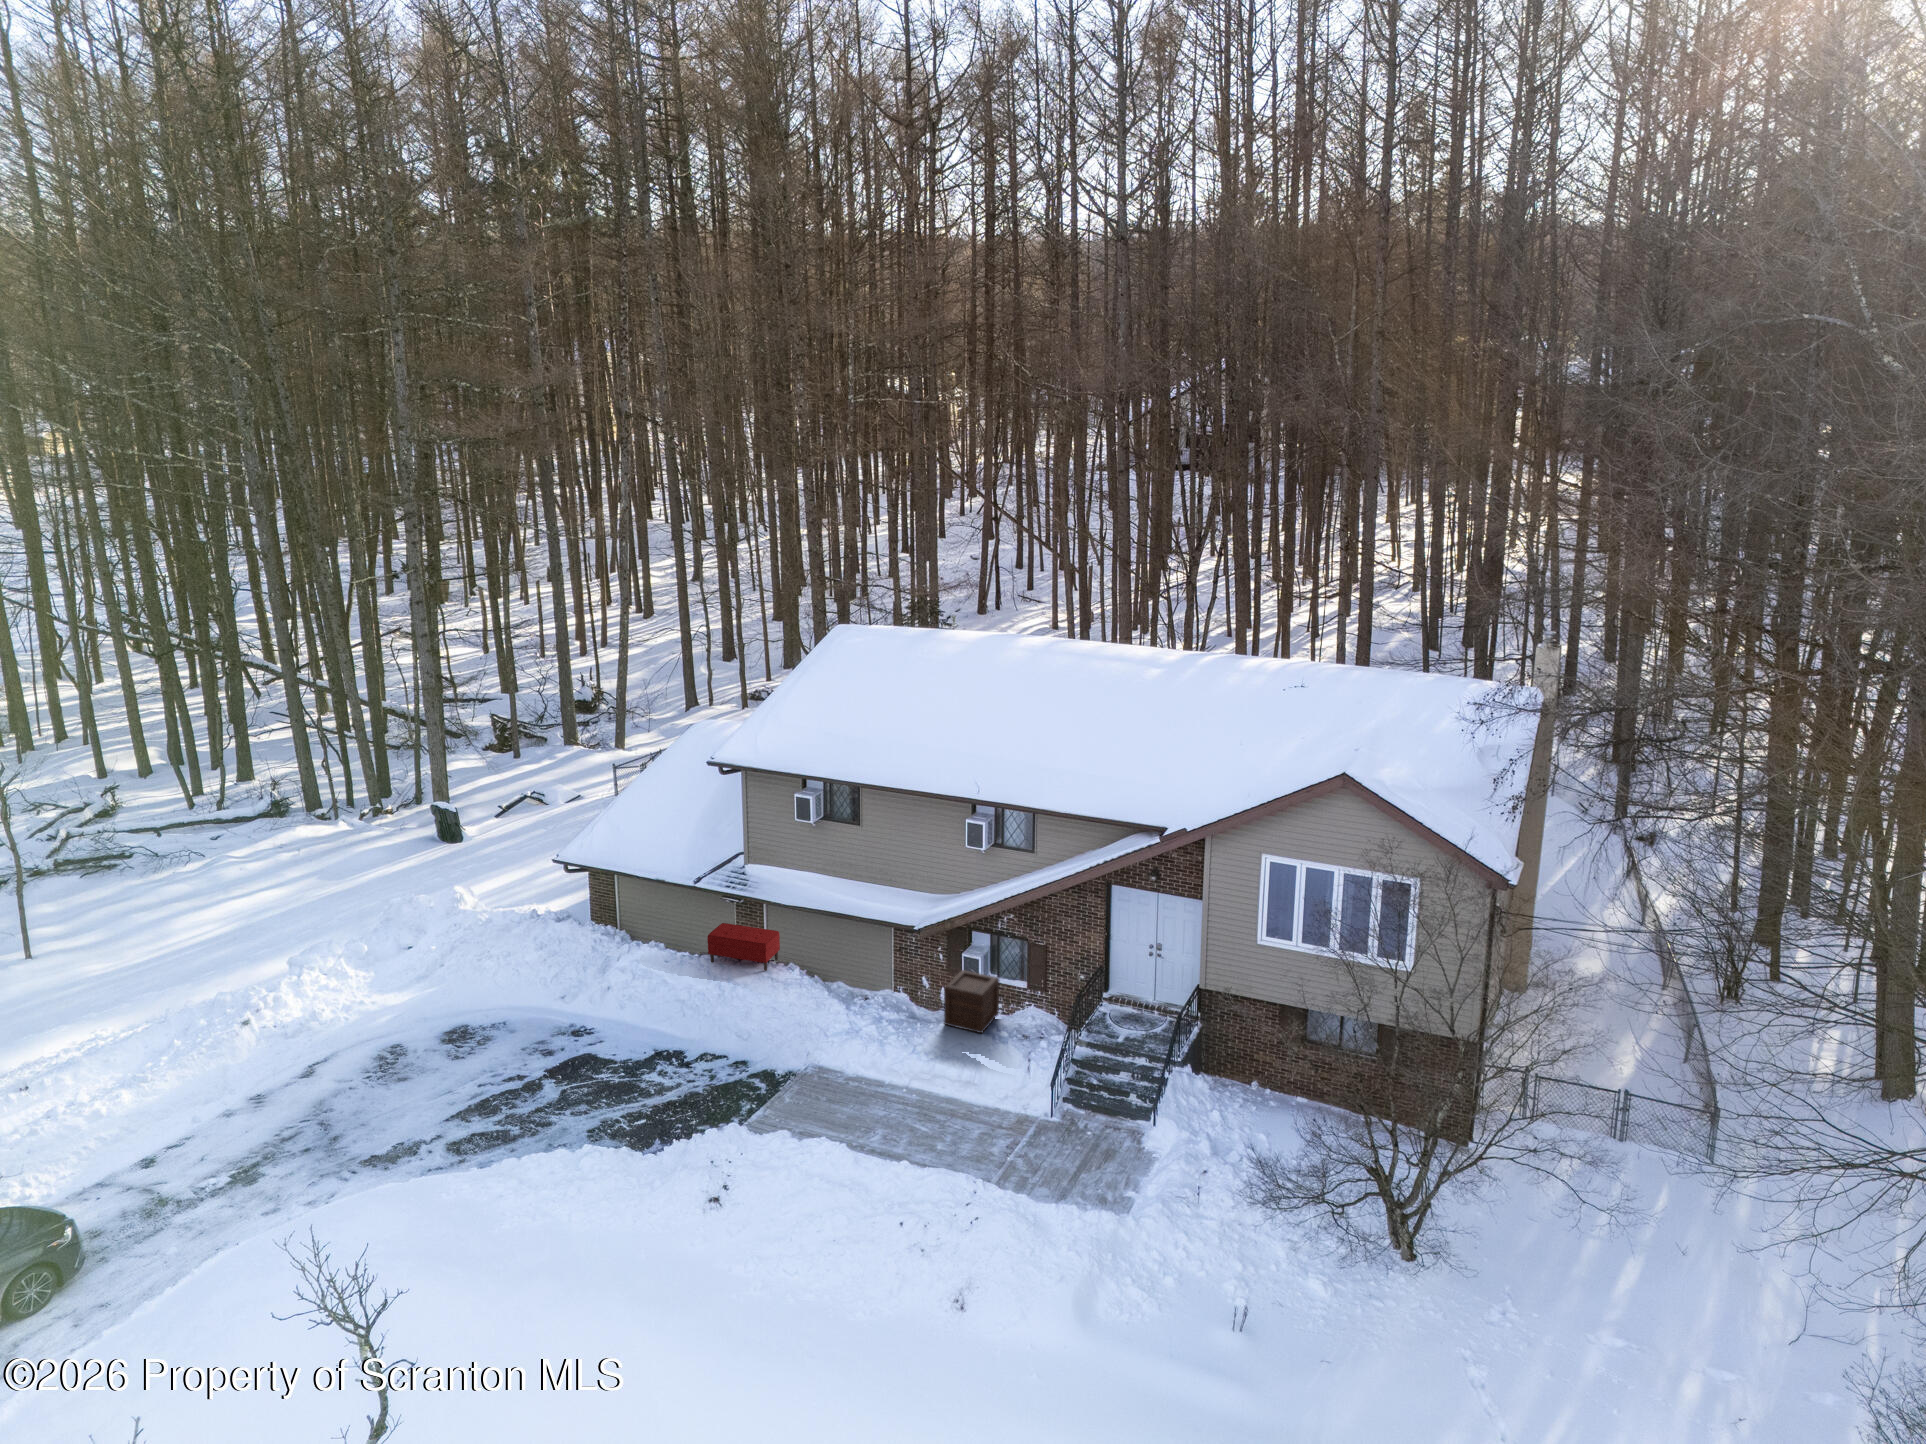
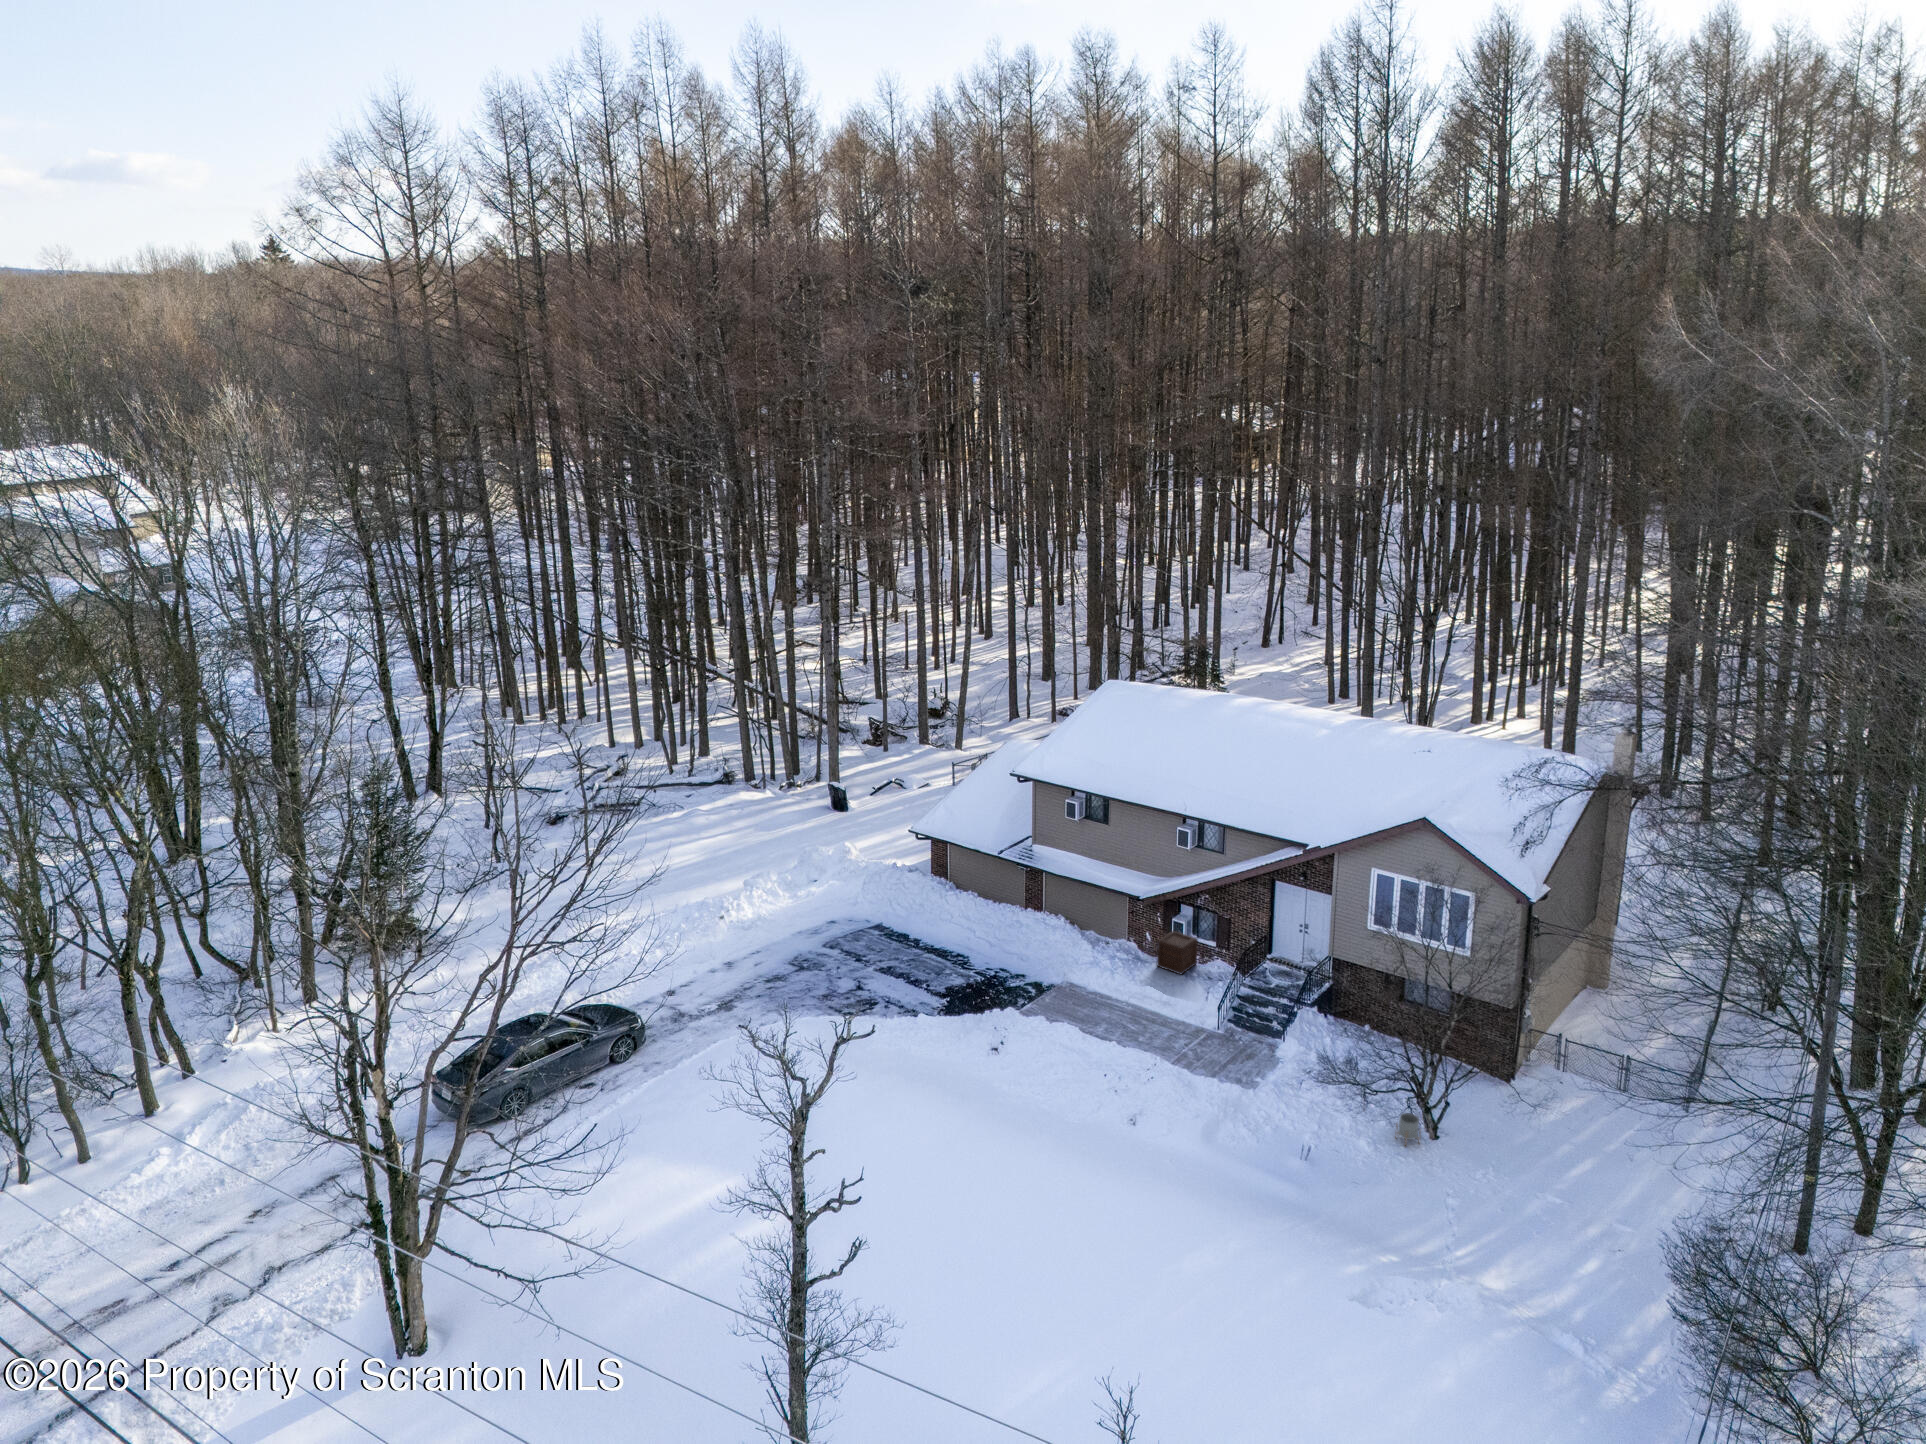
bench: present [707,923,780,971] -> none [1005,884,1053,919]
planter: none [1371,1226,1412,1283] -> present [1396,1113,1421,1144]

